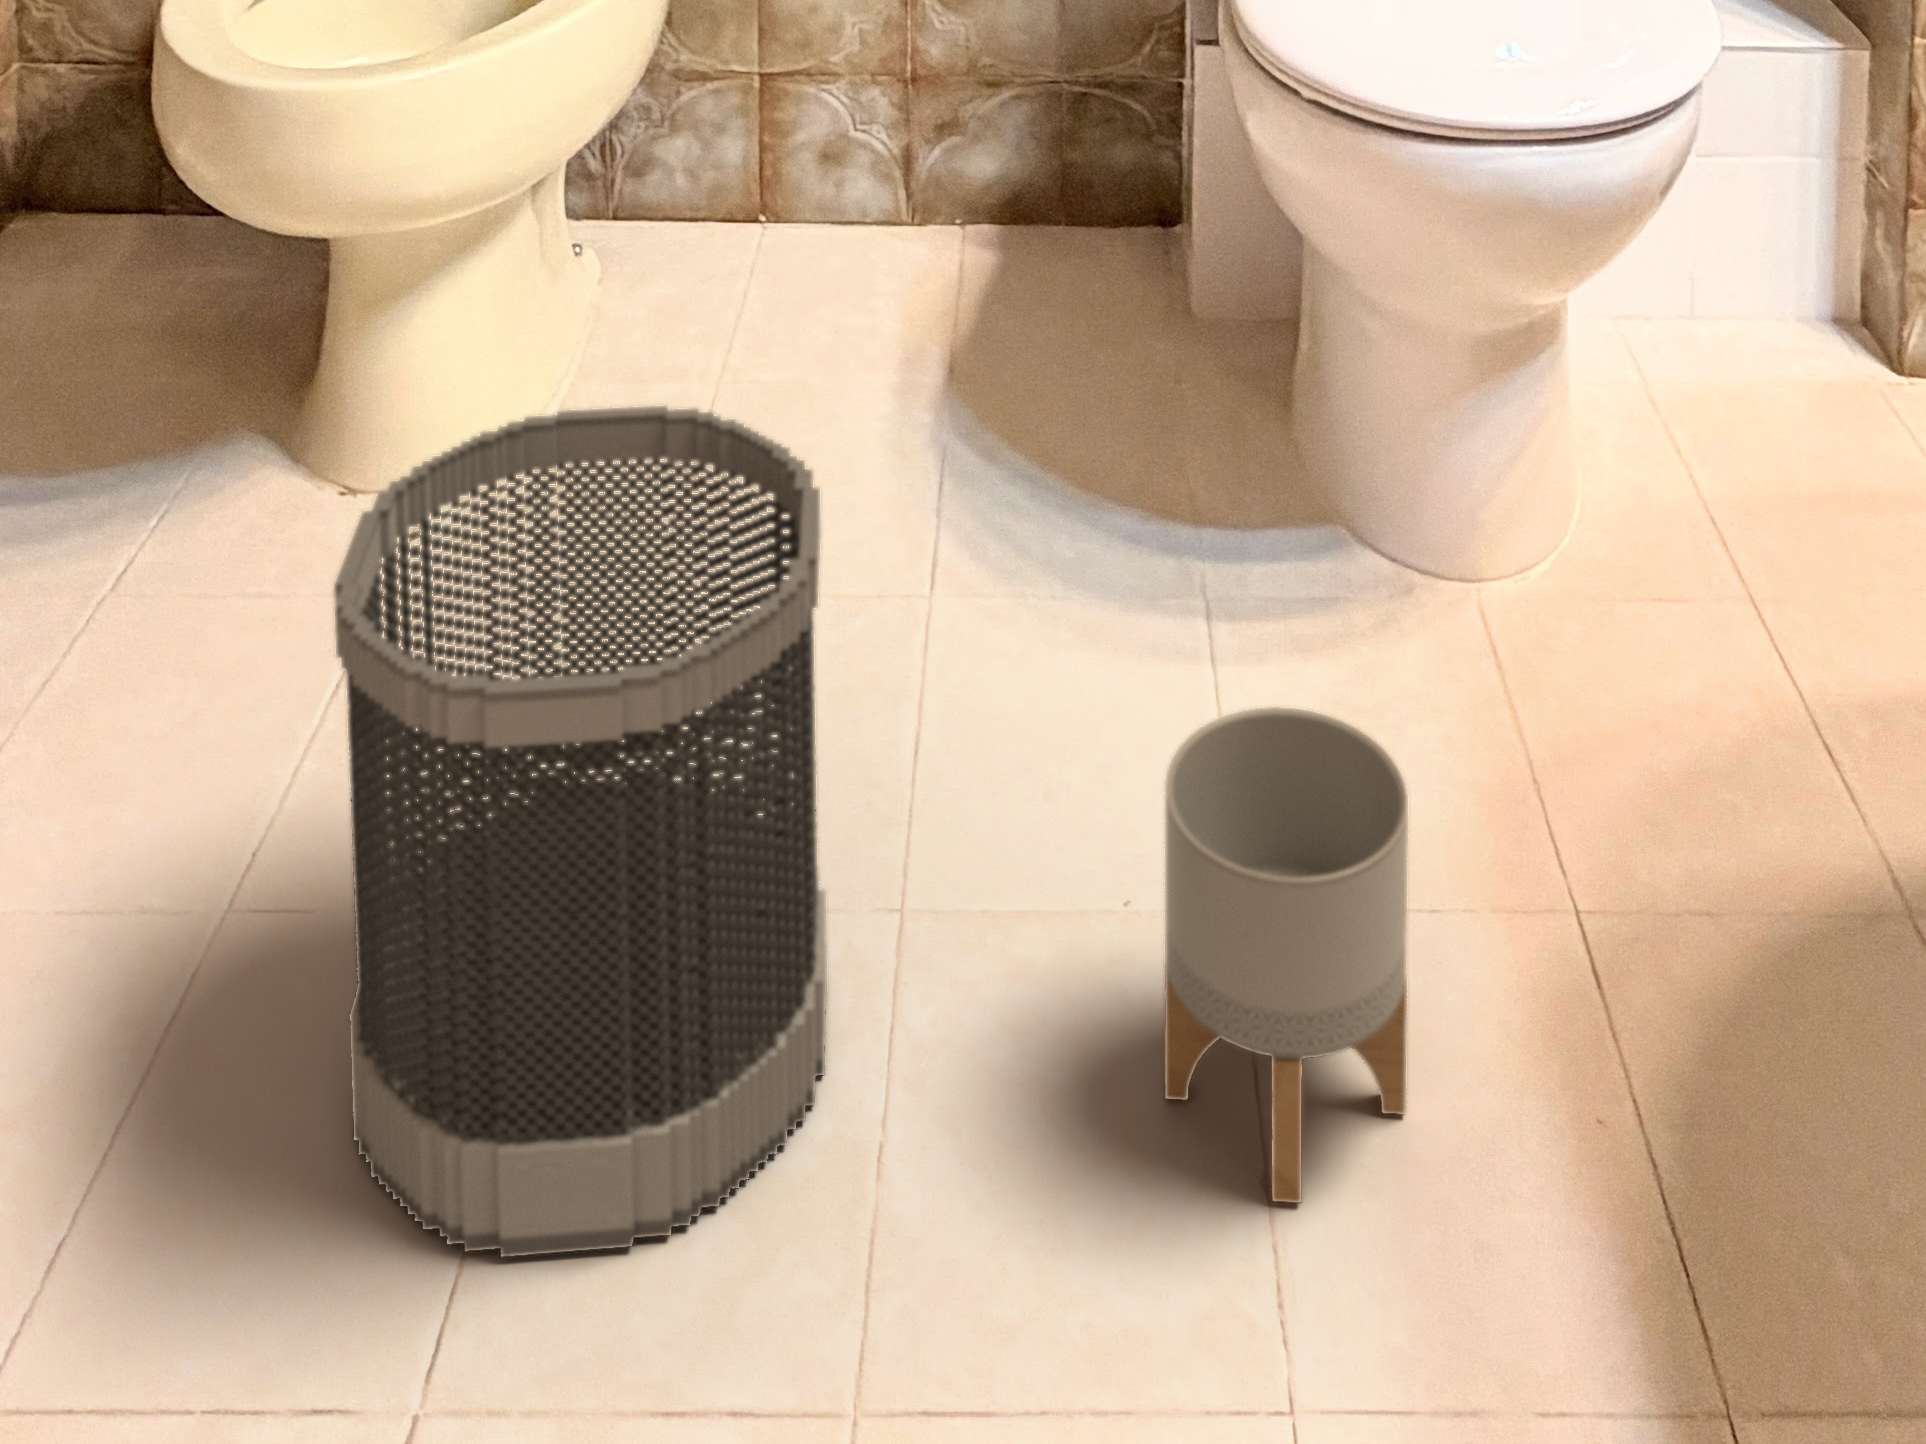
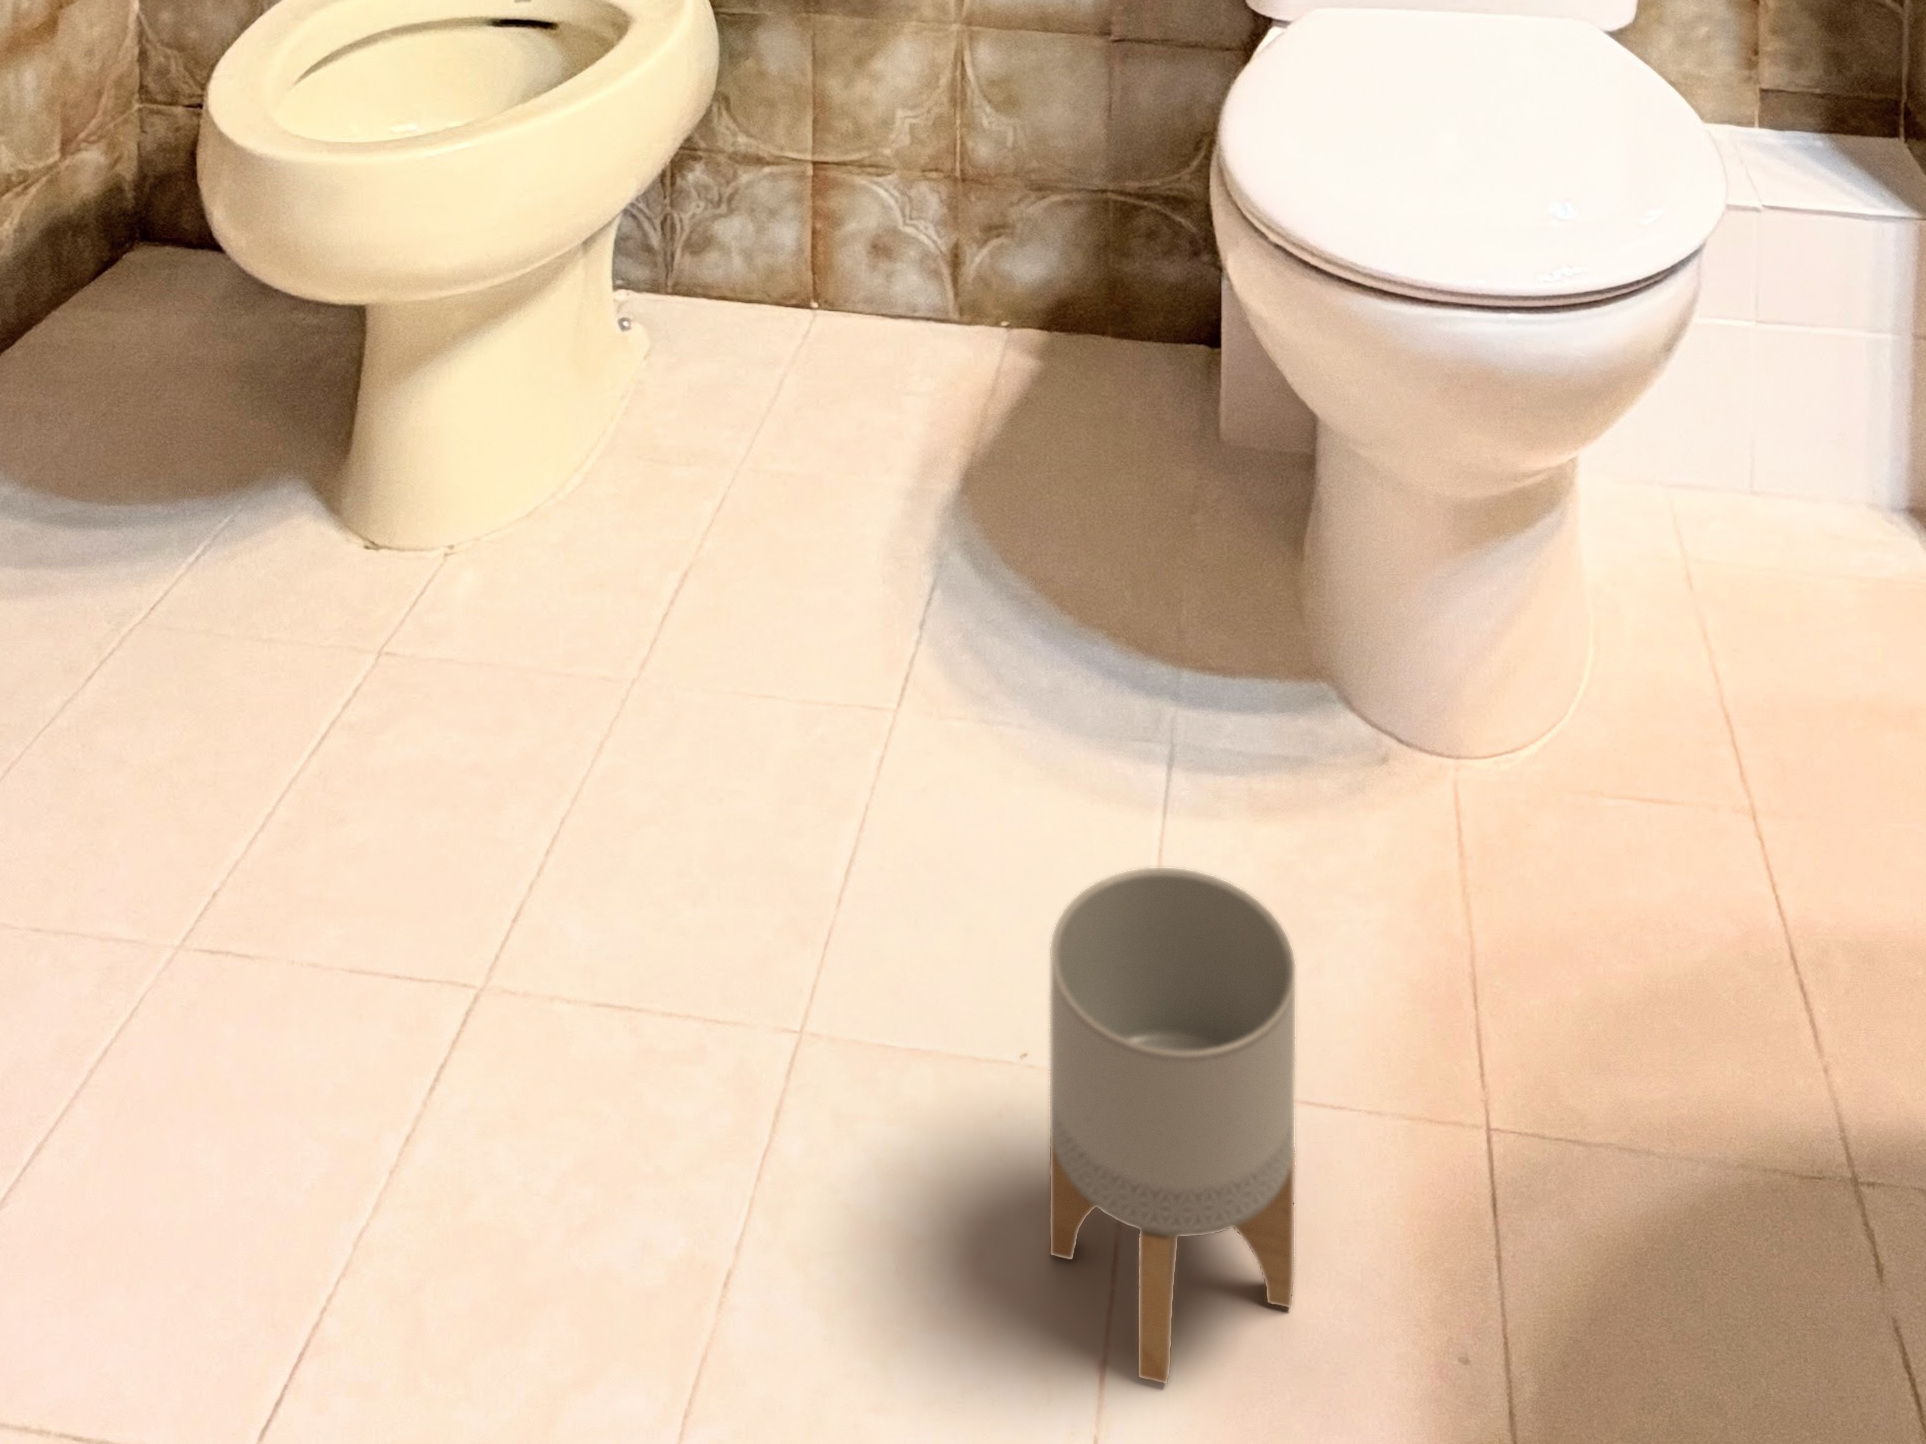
wastebasket: present [334,406,827,1257] -> none [266,496,742,1326]

